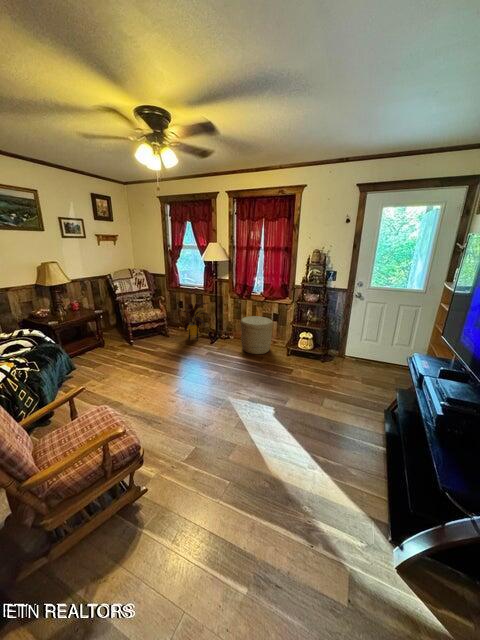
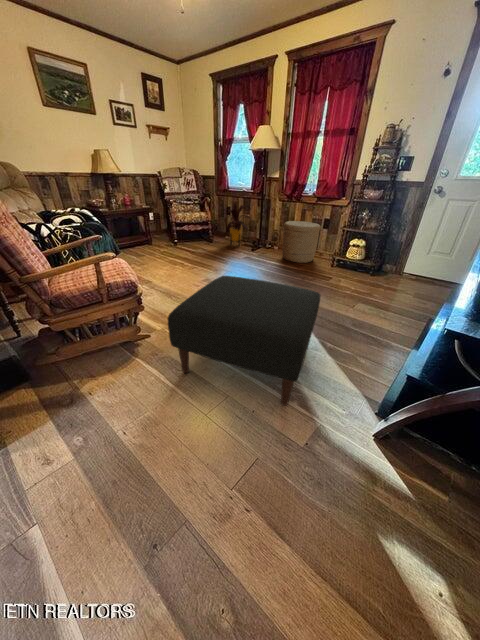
ottoman: none [193,411,333,556] -> present [168,276,321,406]

